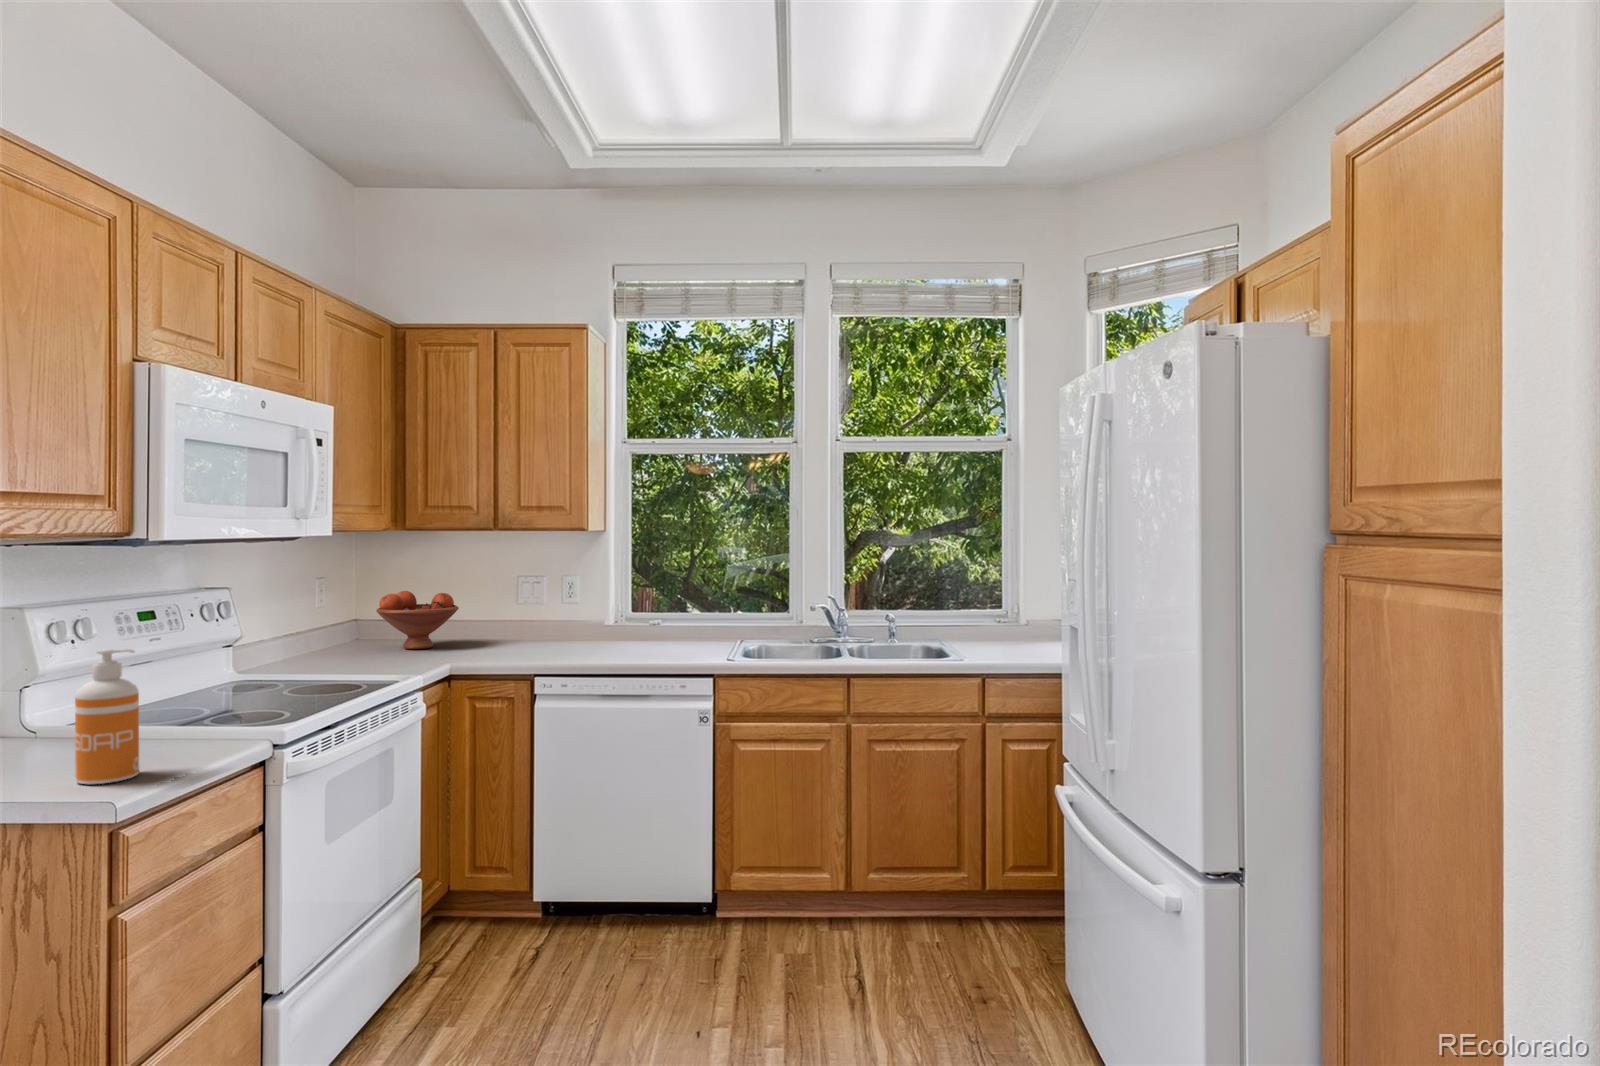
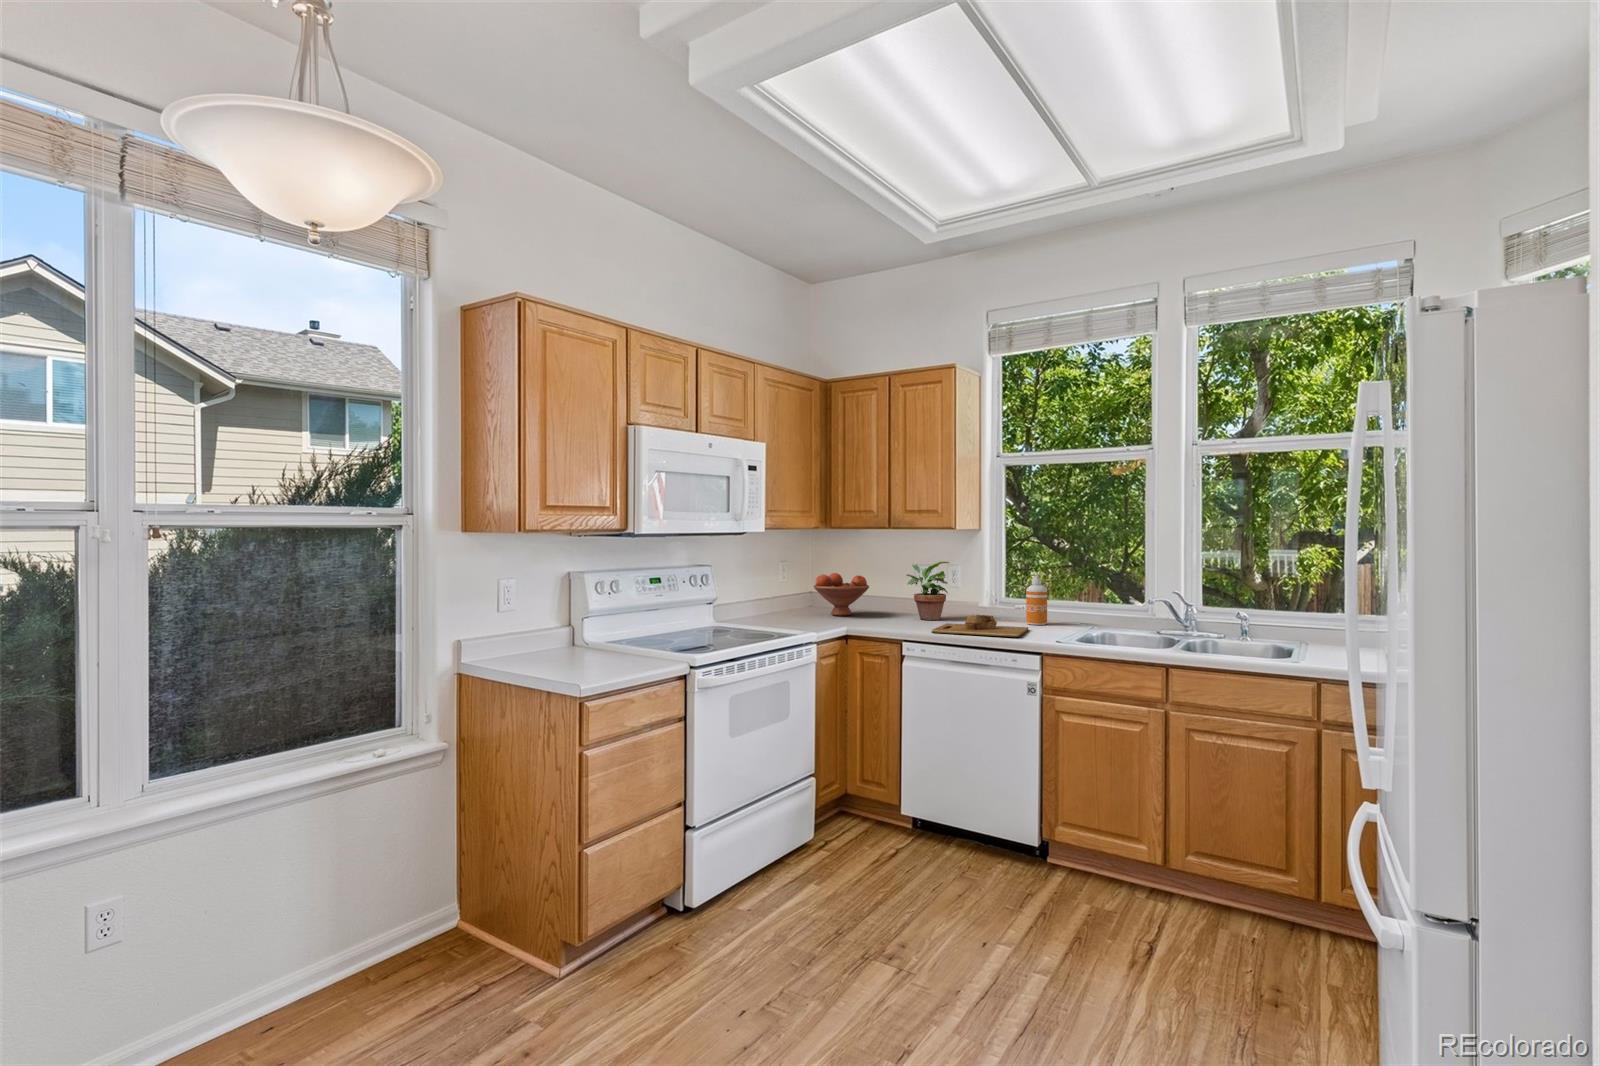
potted plant: none [511,570,571,646] -> present [907,561,949,620]
cutting board: none [568,635,678,662] -> present [932,615,1028,637]
soap dispenser: present [75,649,139,784] -> present [1026,573,1047,625]

